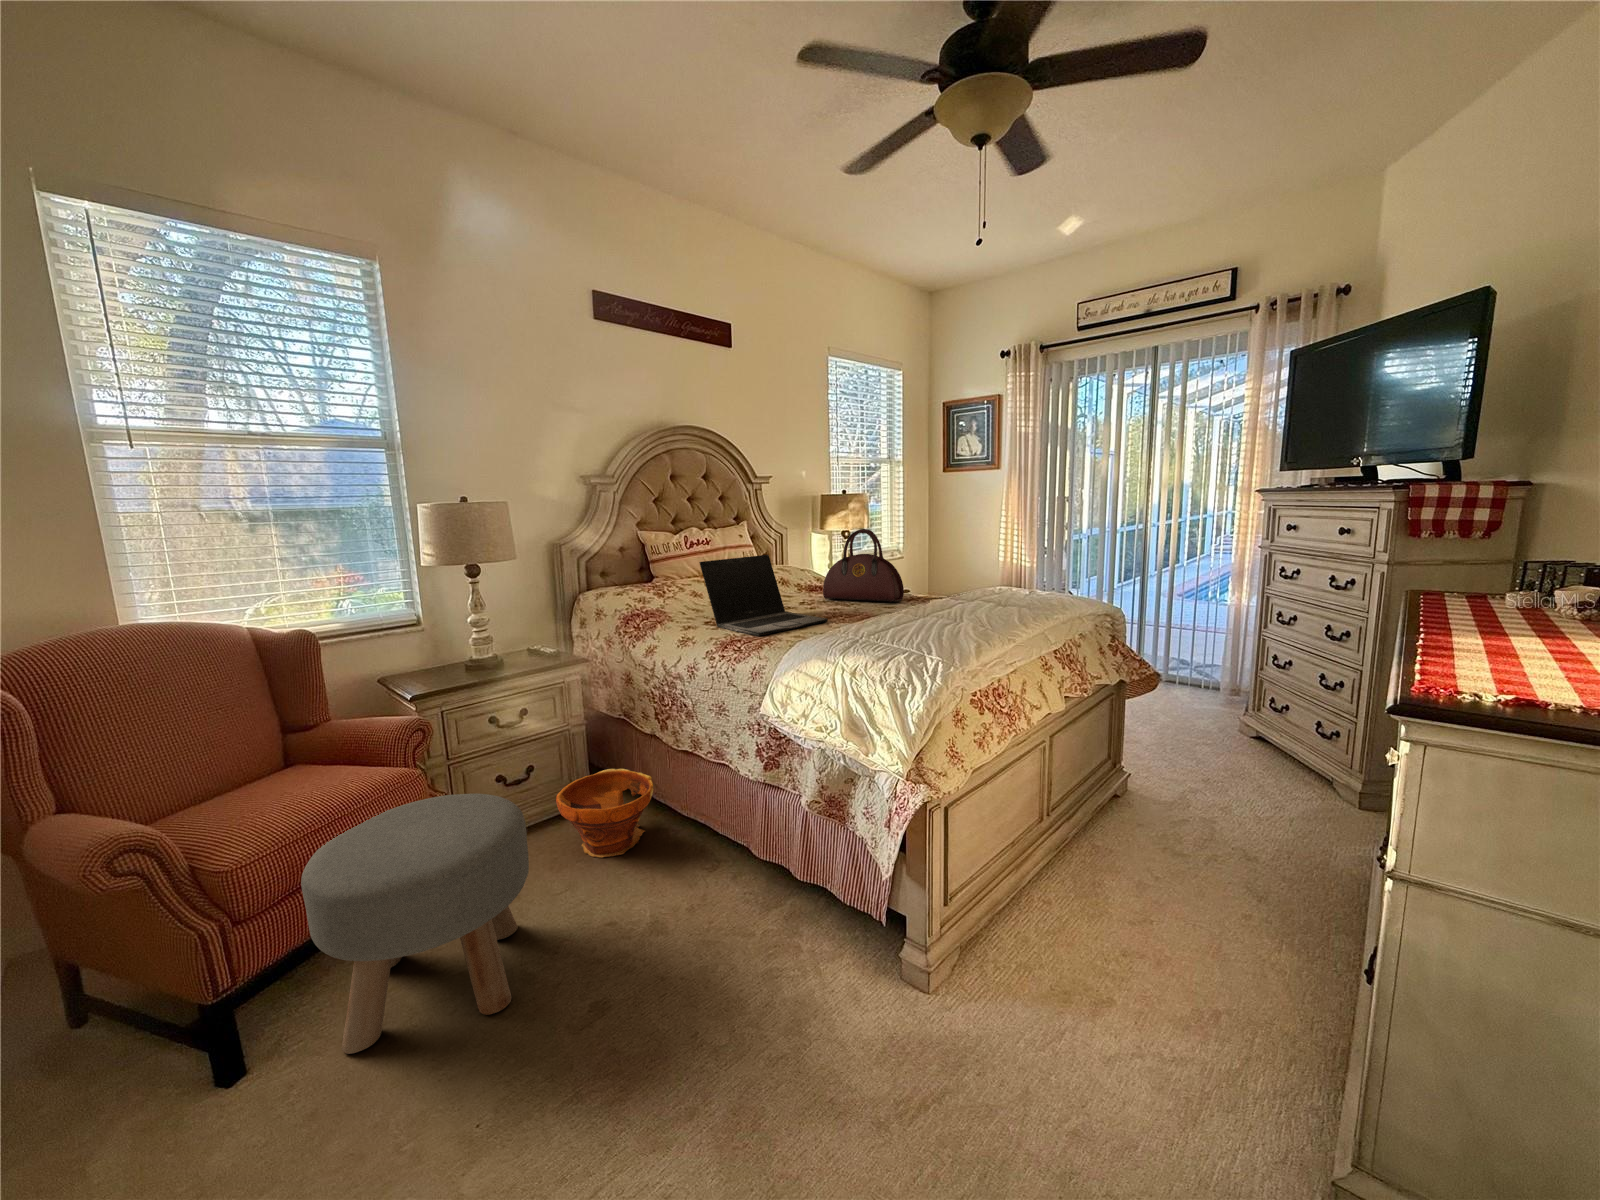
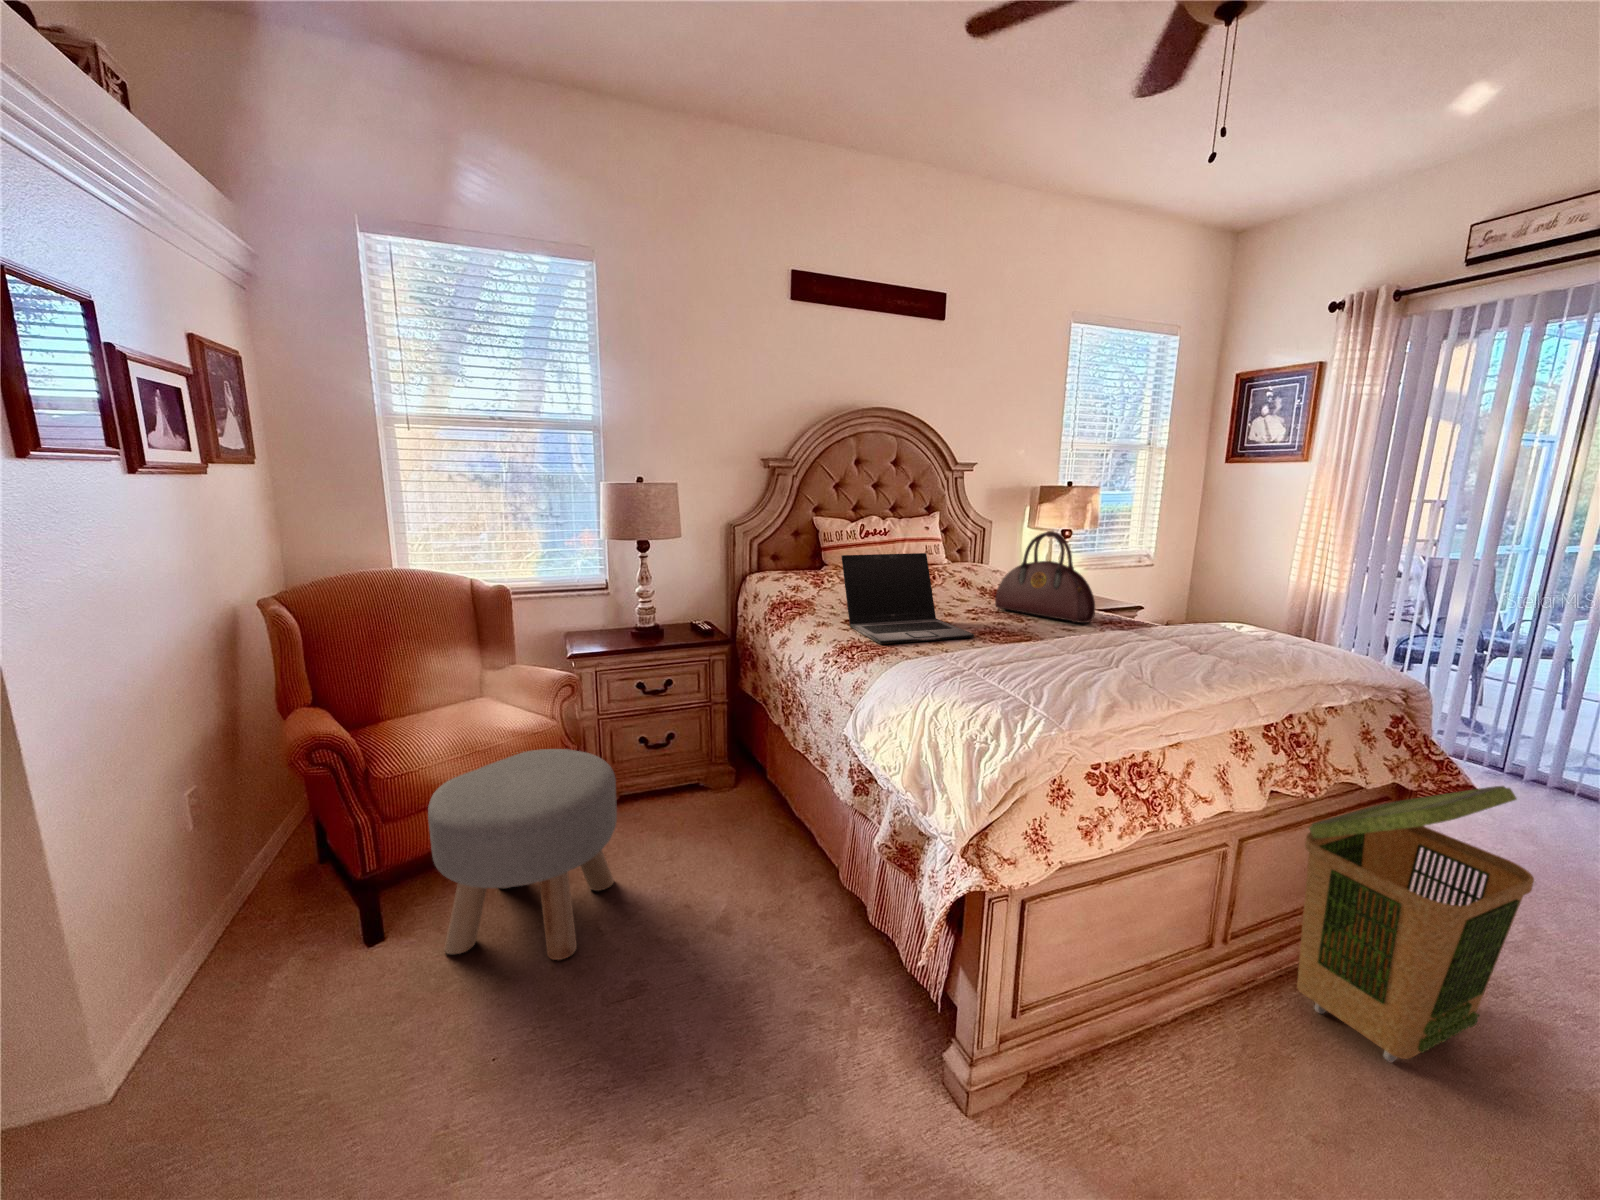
laundry basket: none [1084,666,1202,865] -> present [1297,786,1534,1062]
planter: present [556,769,654,858] -> none [680,751,774,839]

